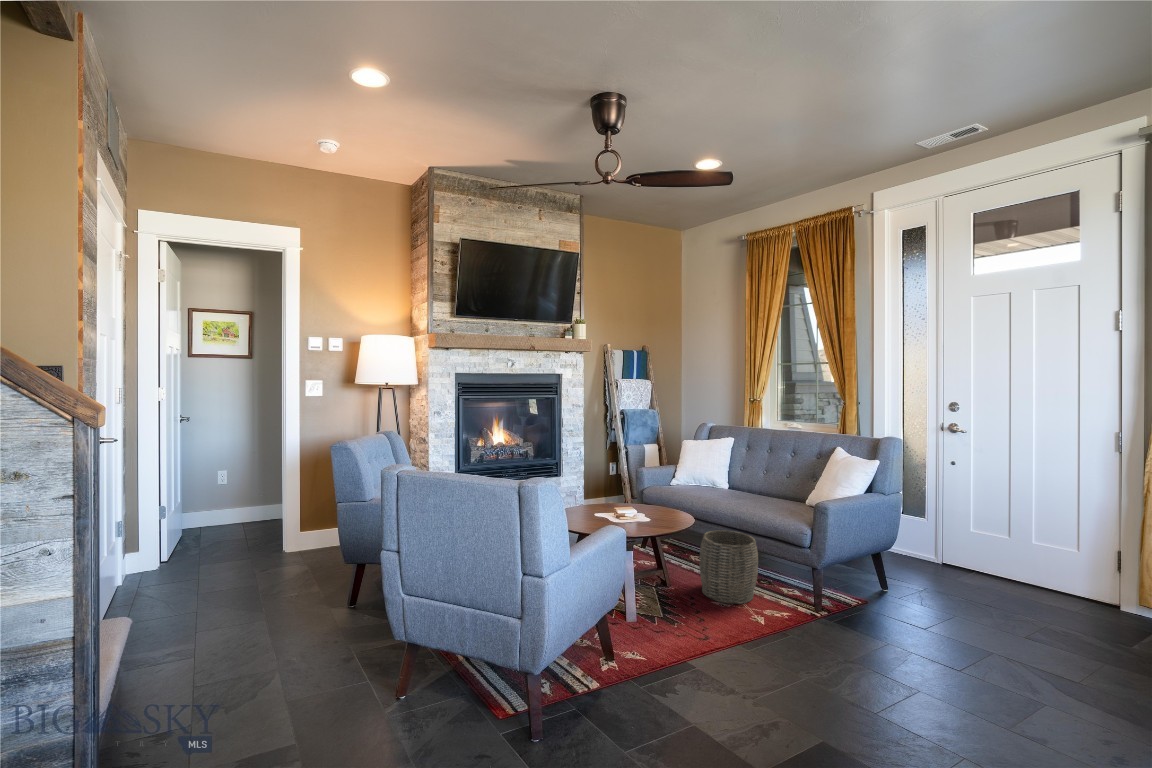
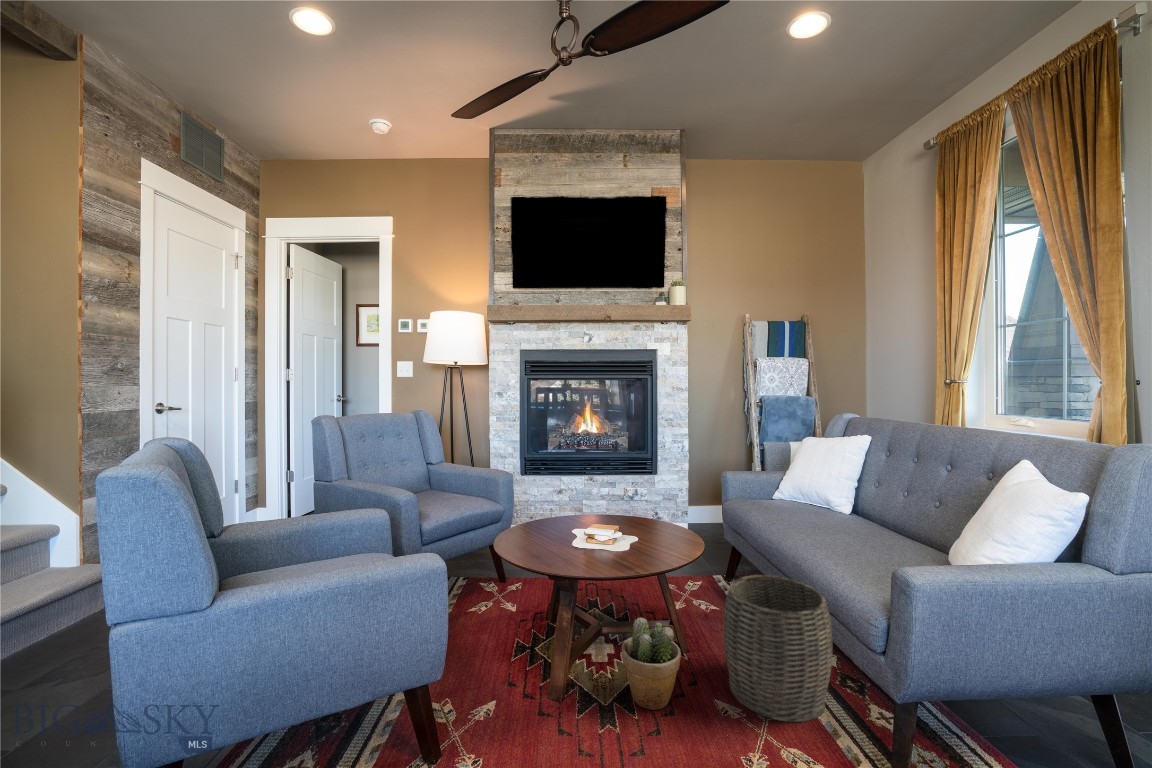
potted plant: none [661,565,696,615] -> present [622,618,681,710]

